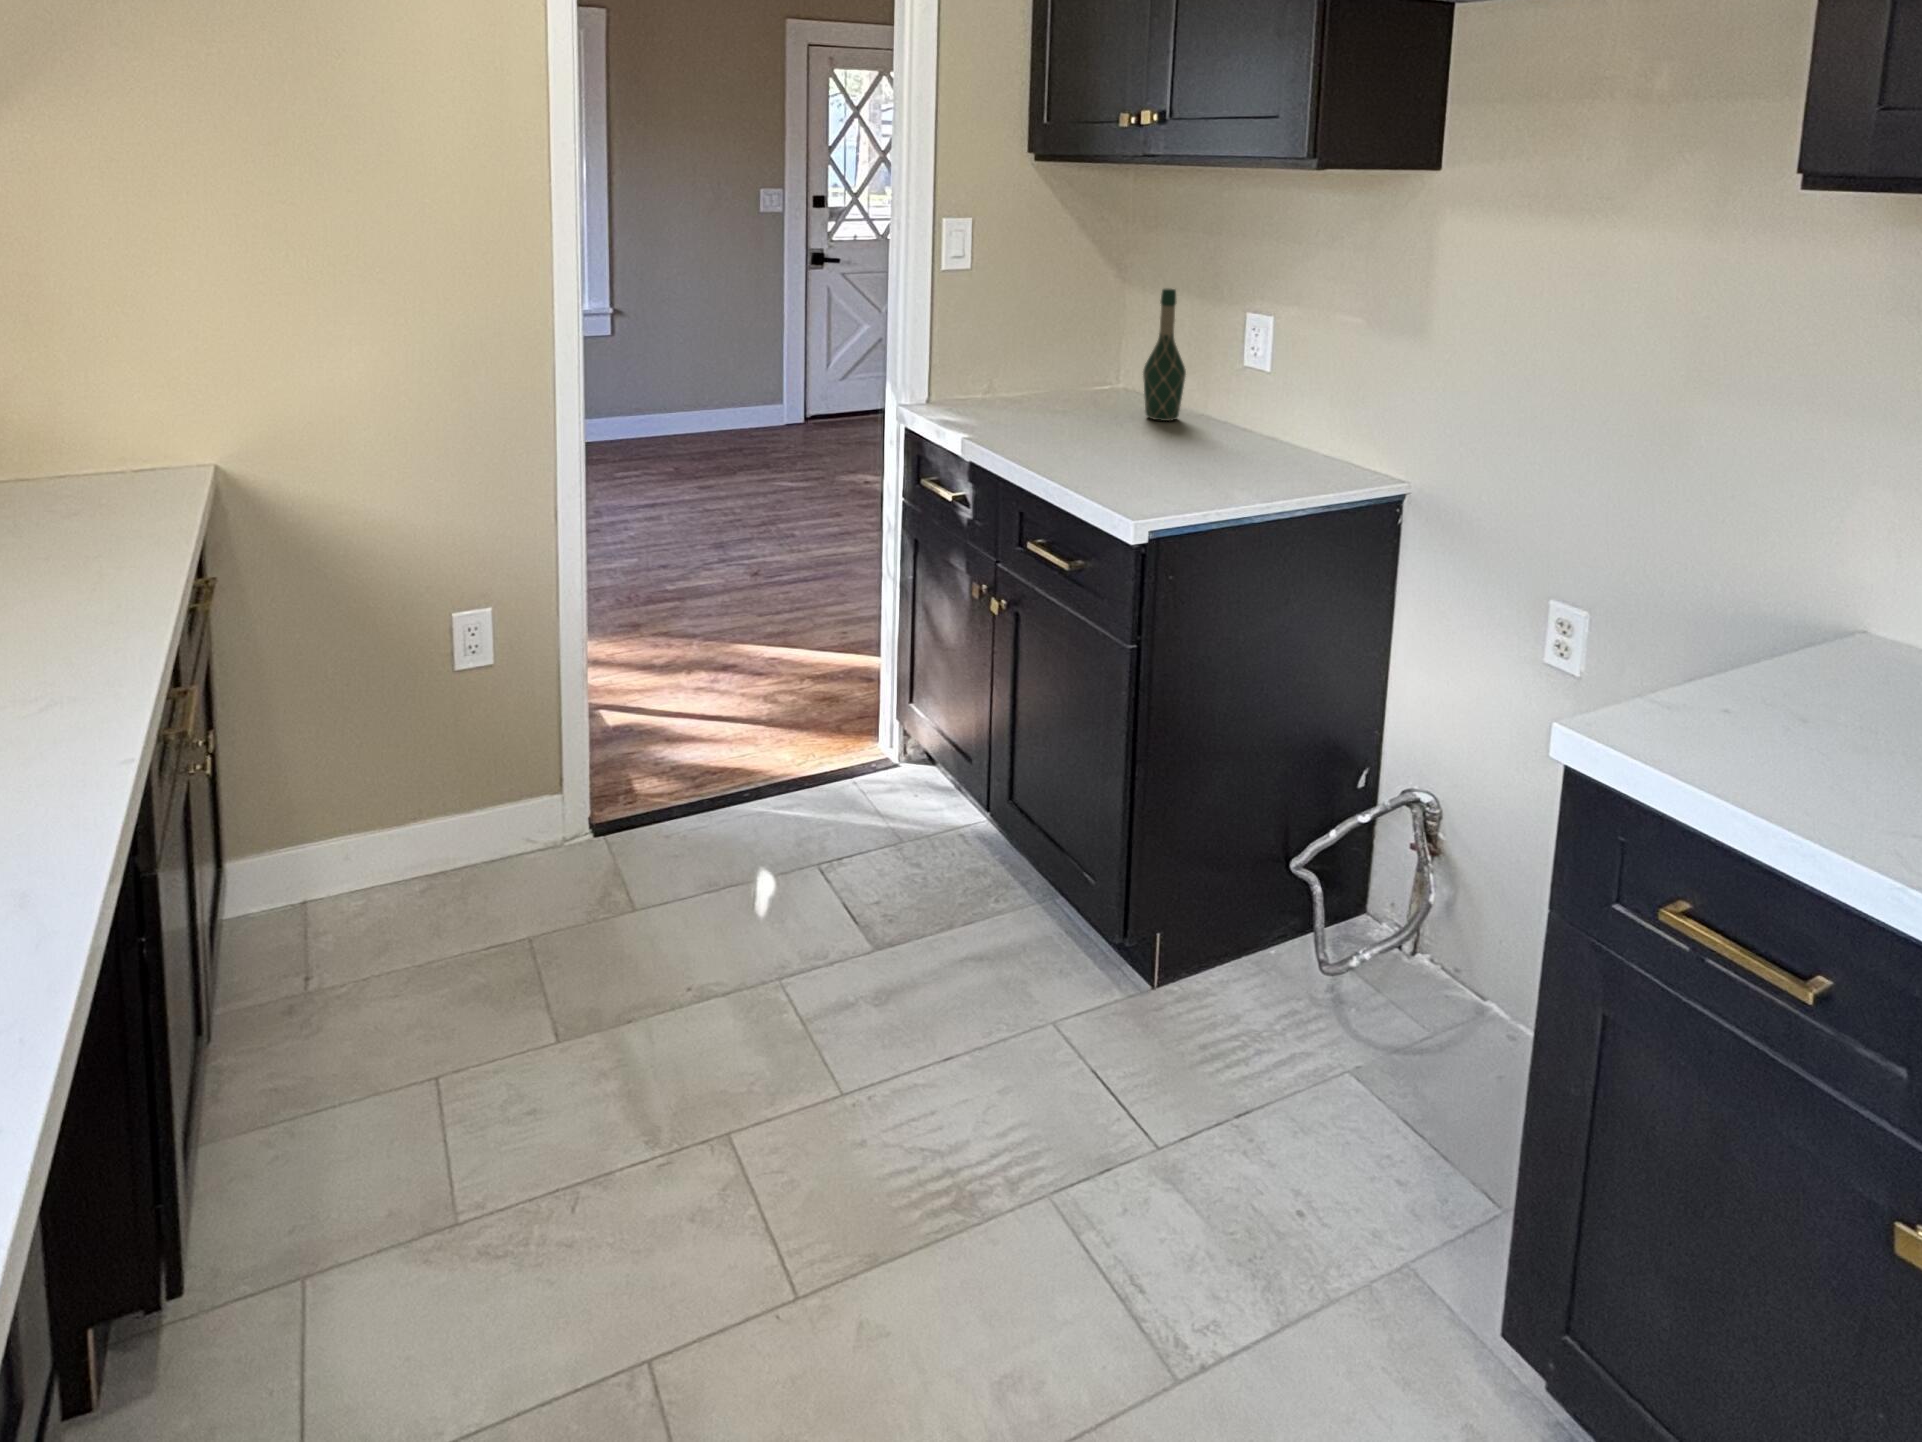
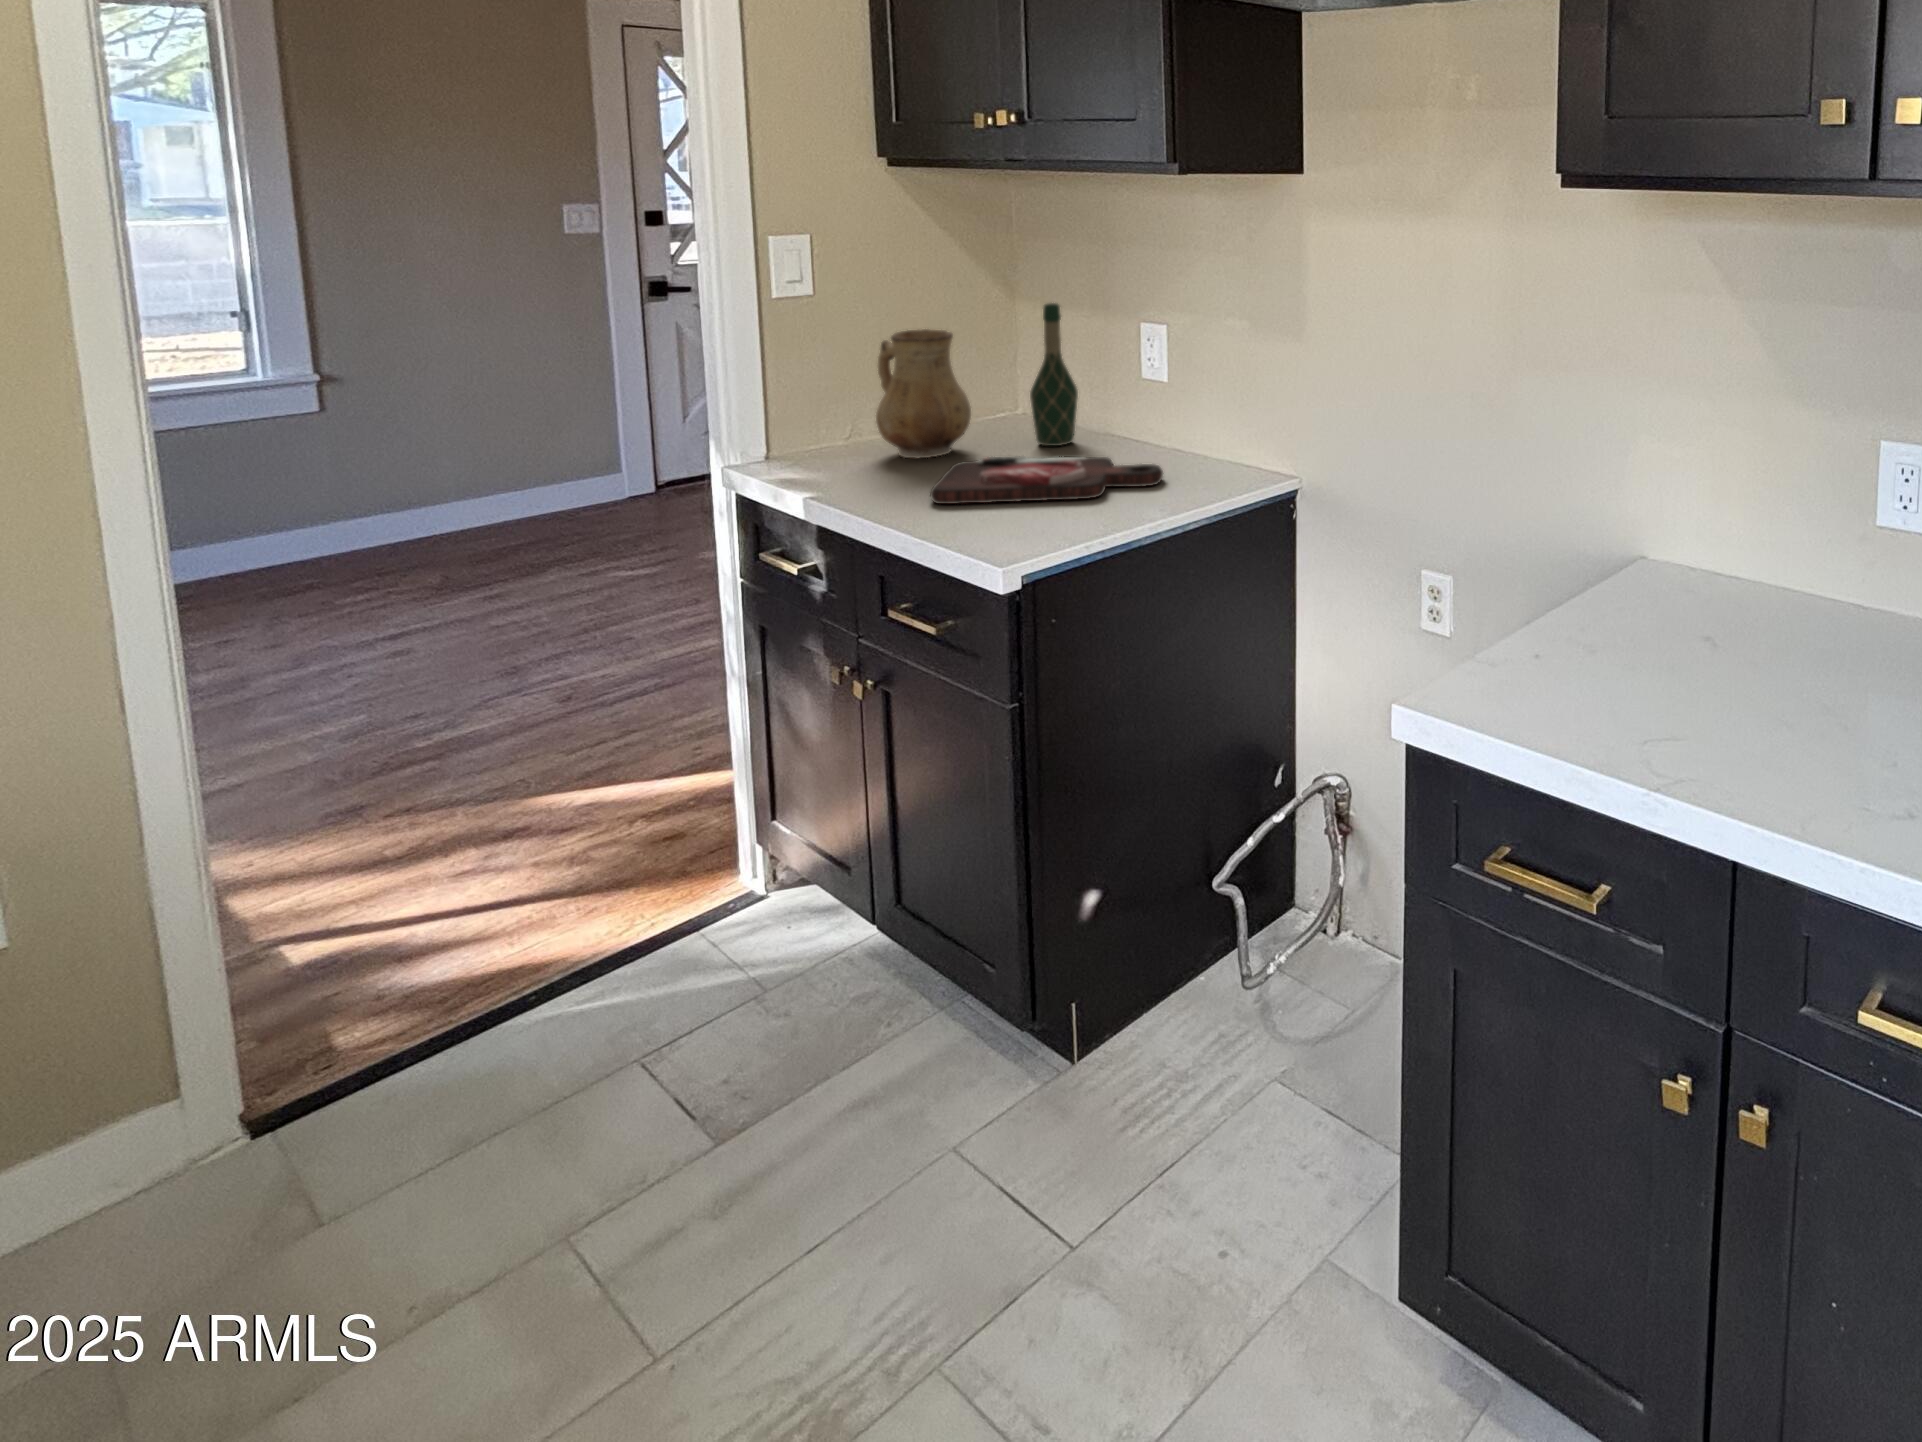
ceramic pitcher: none [1015,304,1092,418] -> present [876,329,971,458]
cutting board: none [1064,423,1270,472] -> present [930,456,1163,504]

